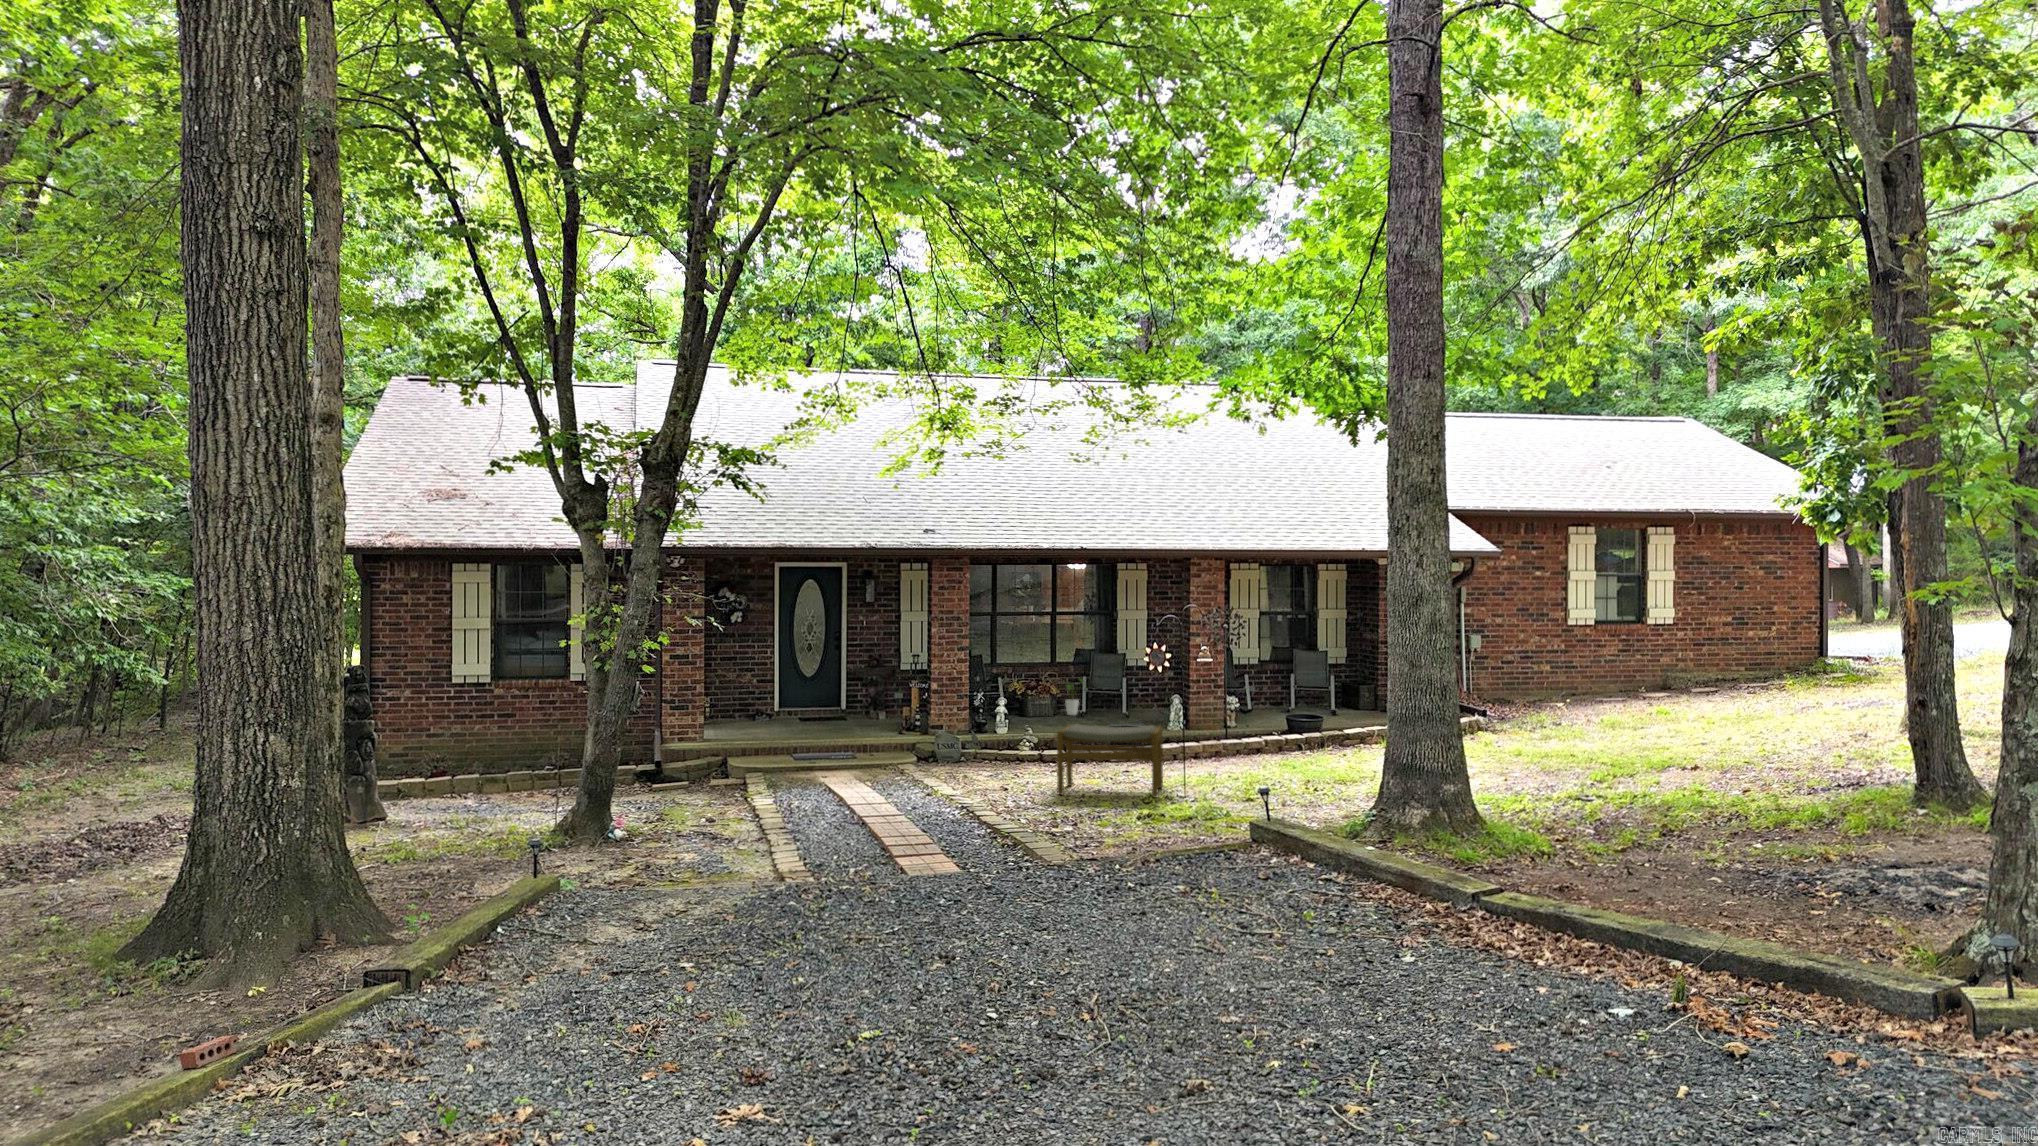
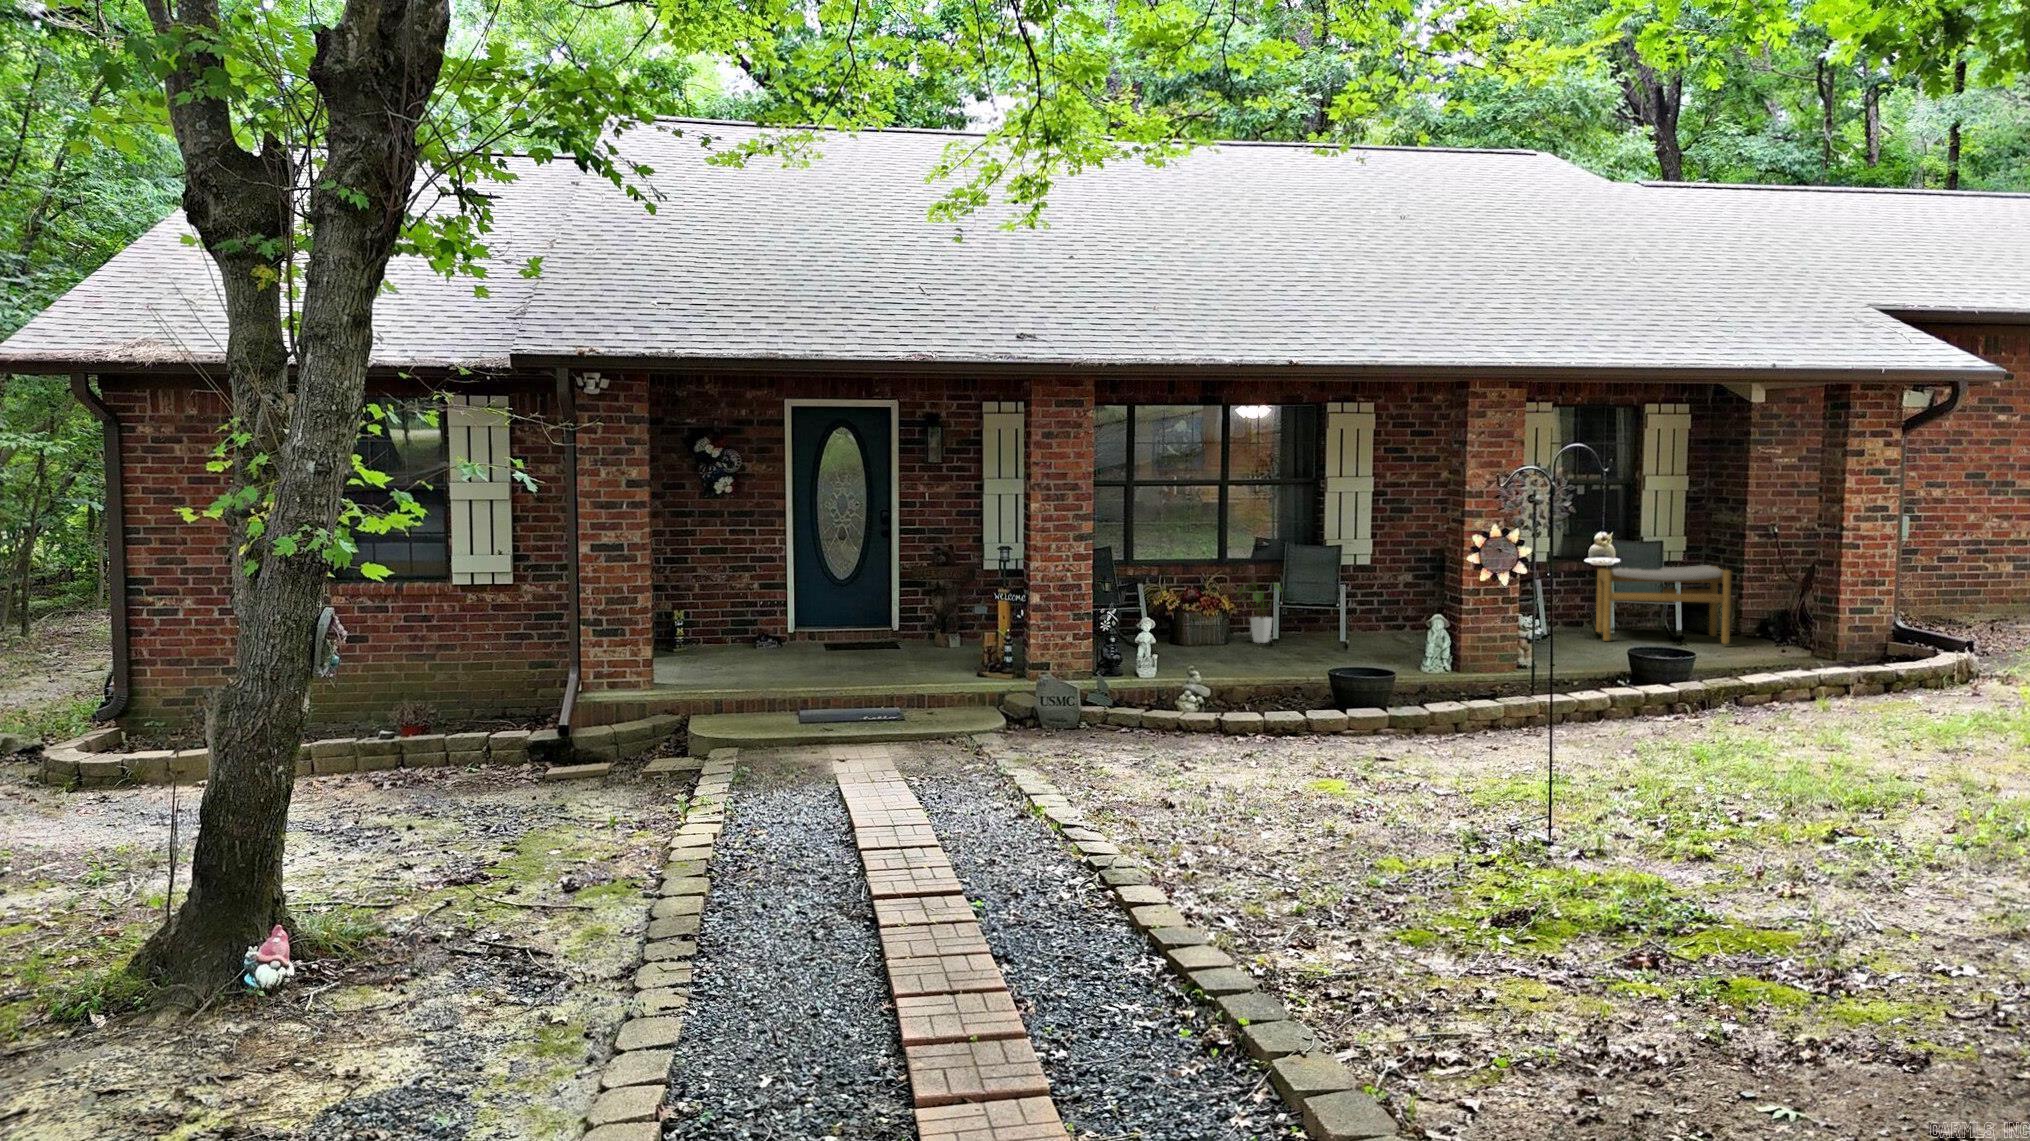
footstool: present [1057,724,1163,798] -> present [1596,565,1731,644]

